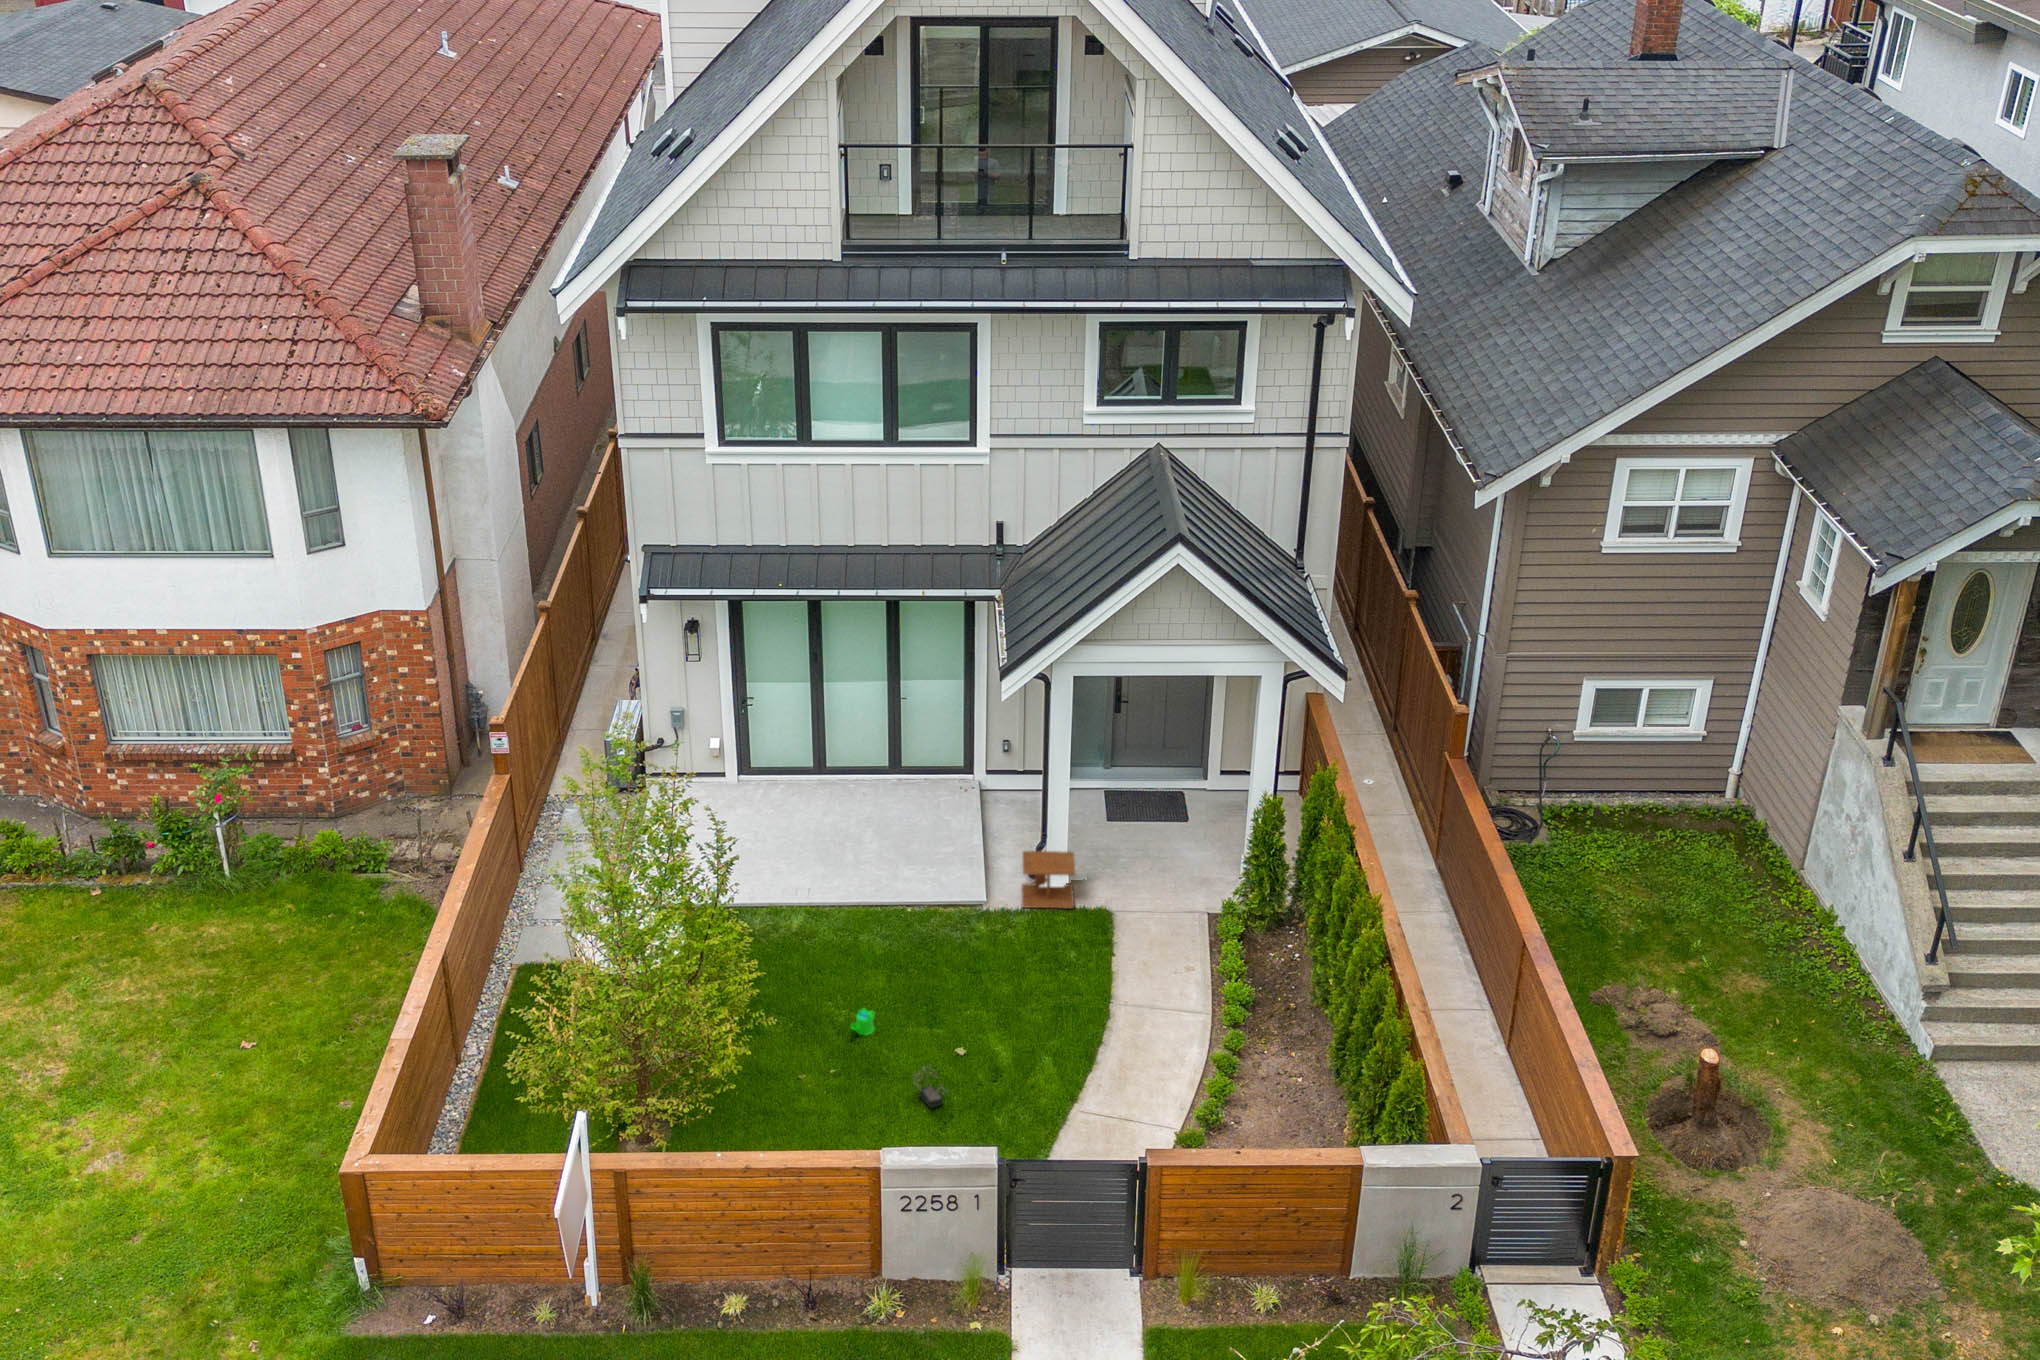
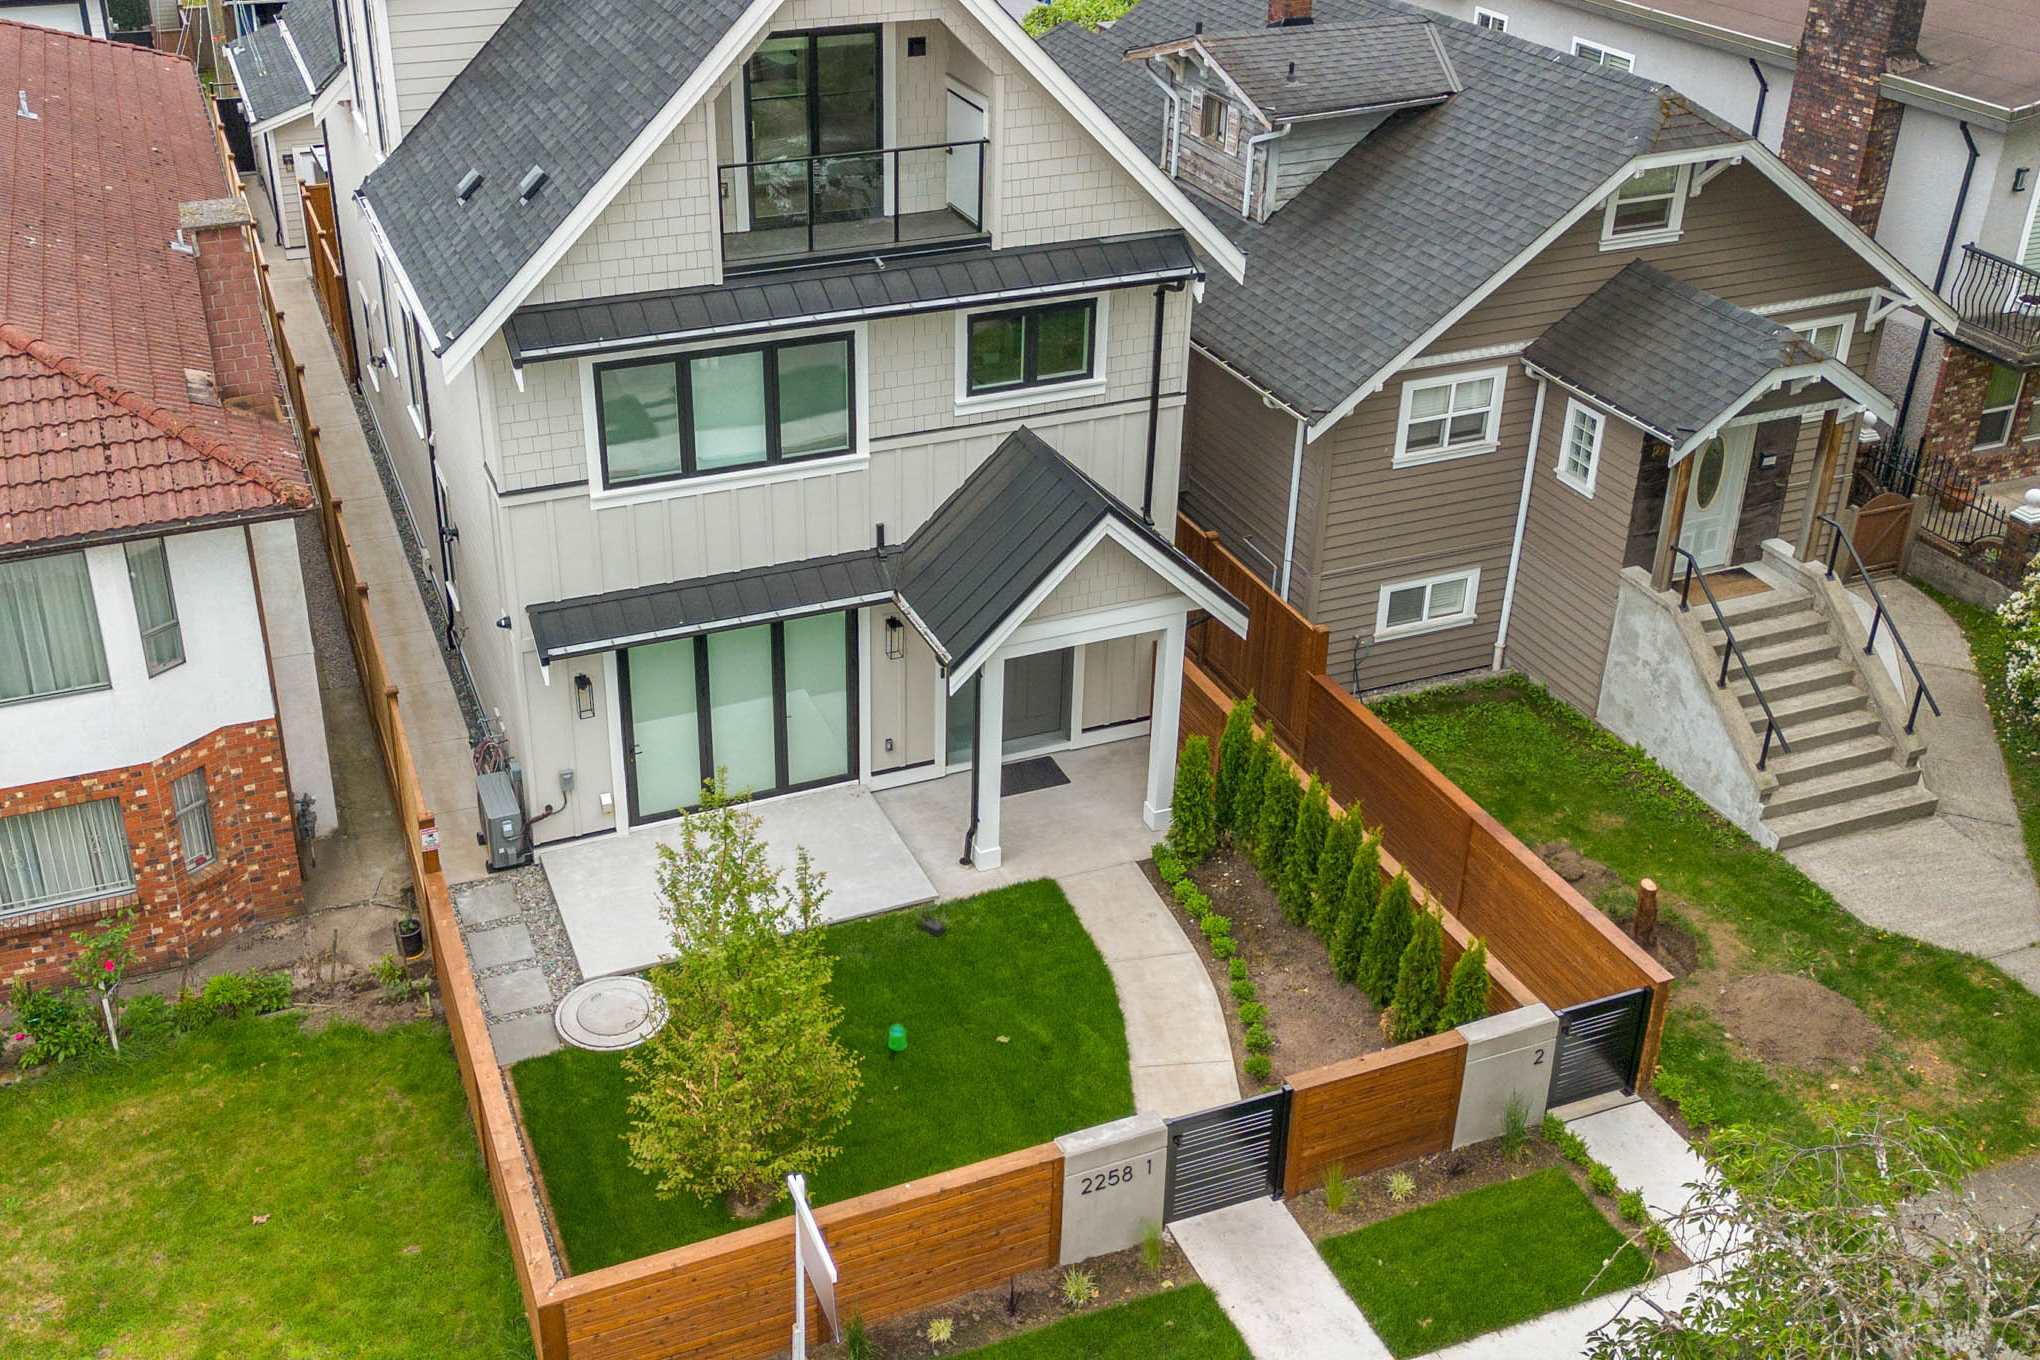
side table: present [1022,851,1075,909] -> none [964,832,1024,896]
decorative plant: present [917,1068,943,1108] -> present [919,907,946,936]

